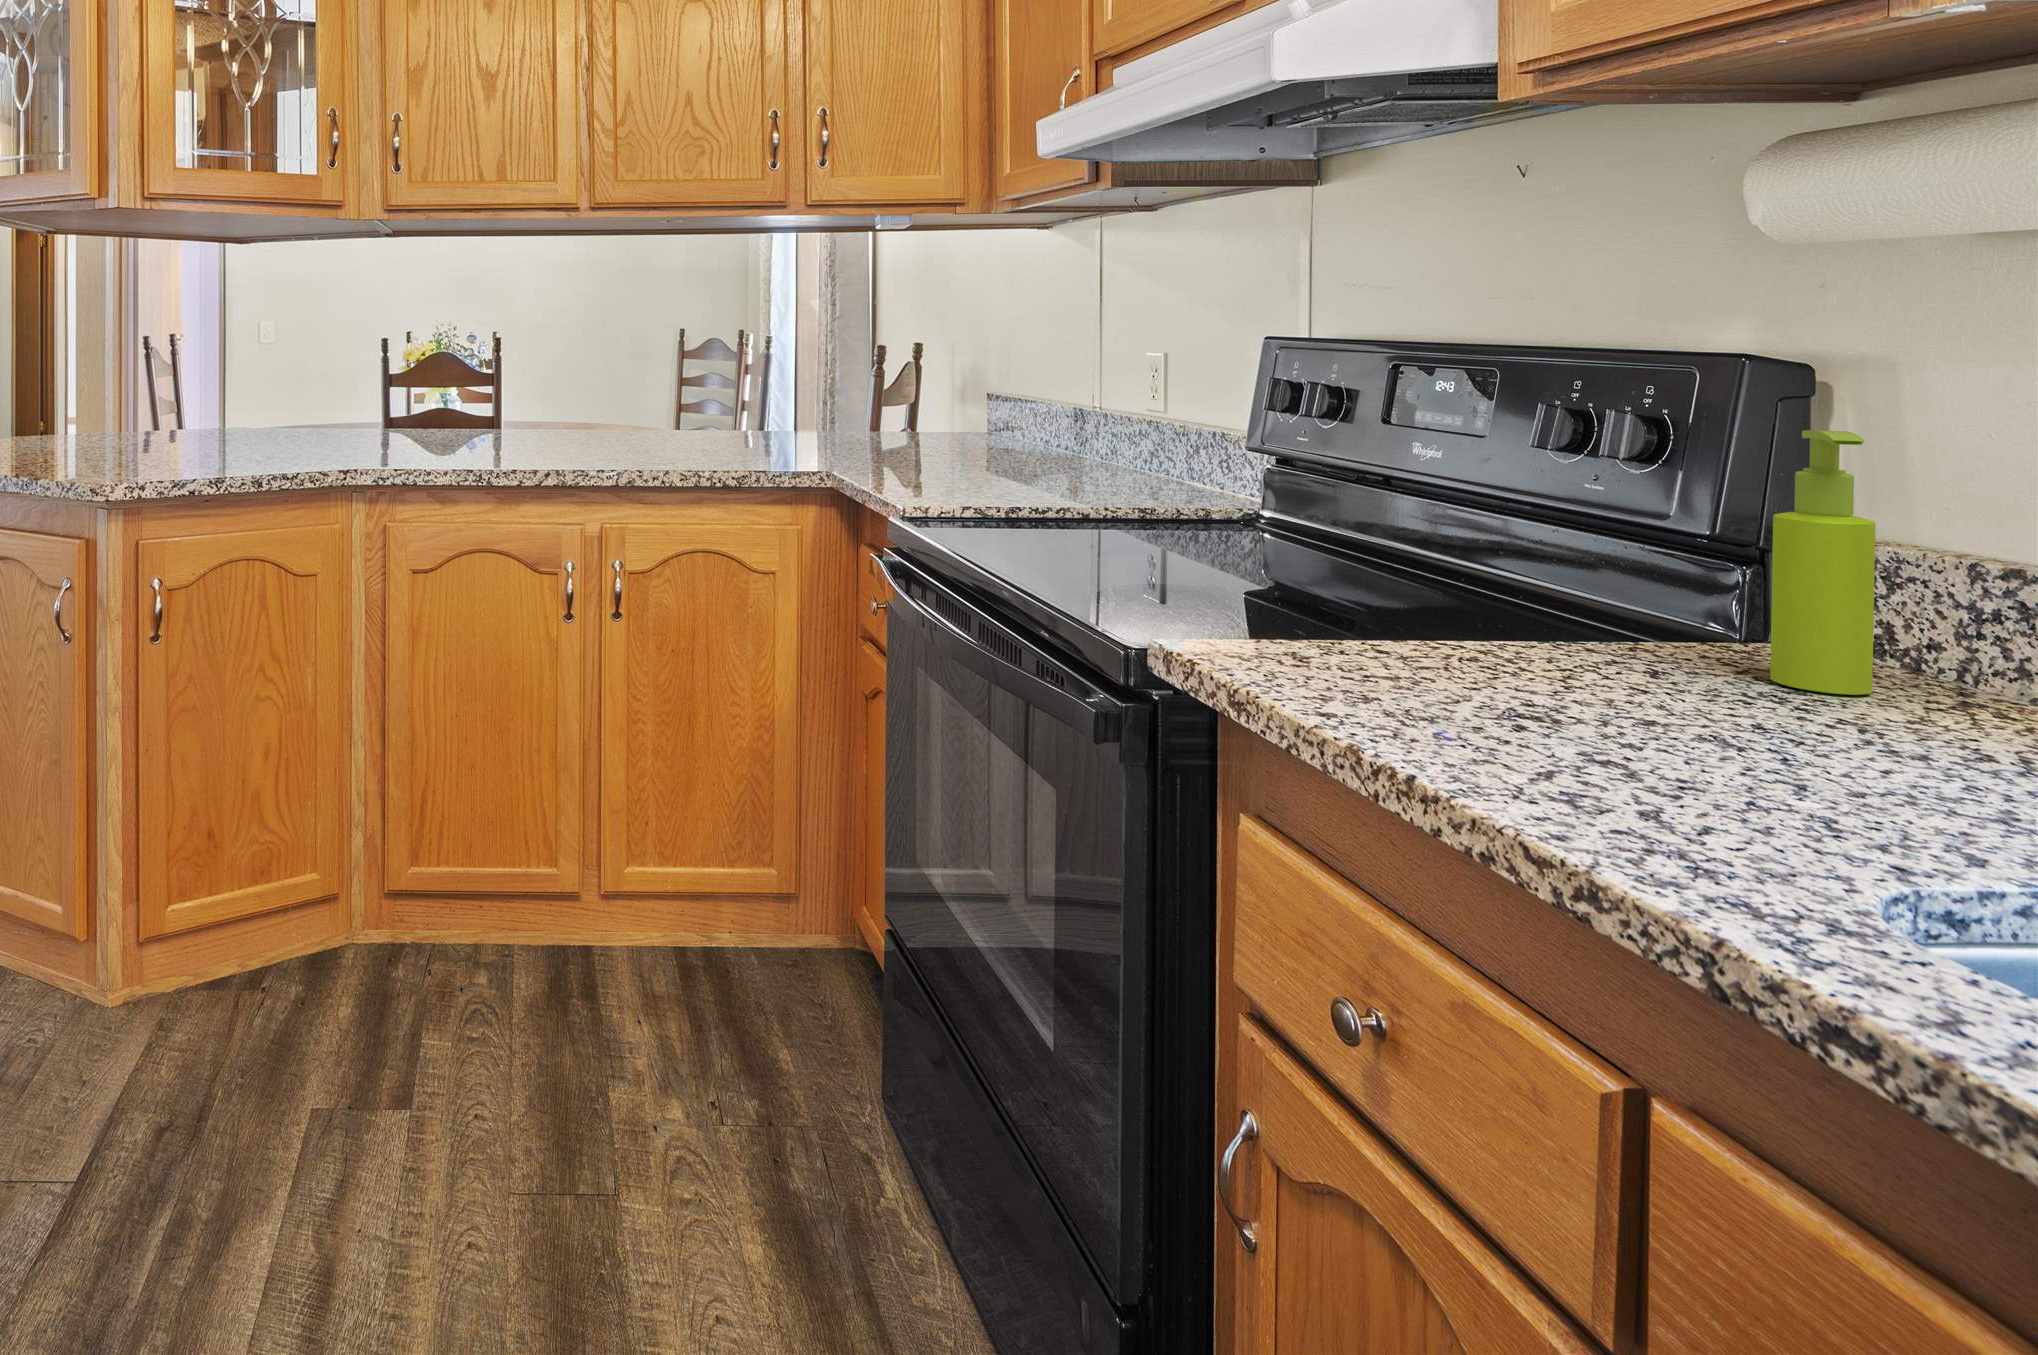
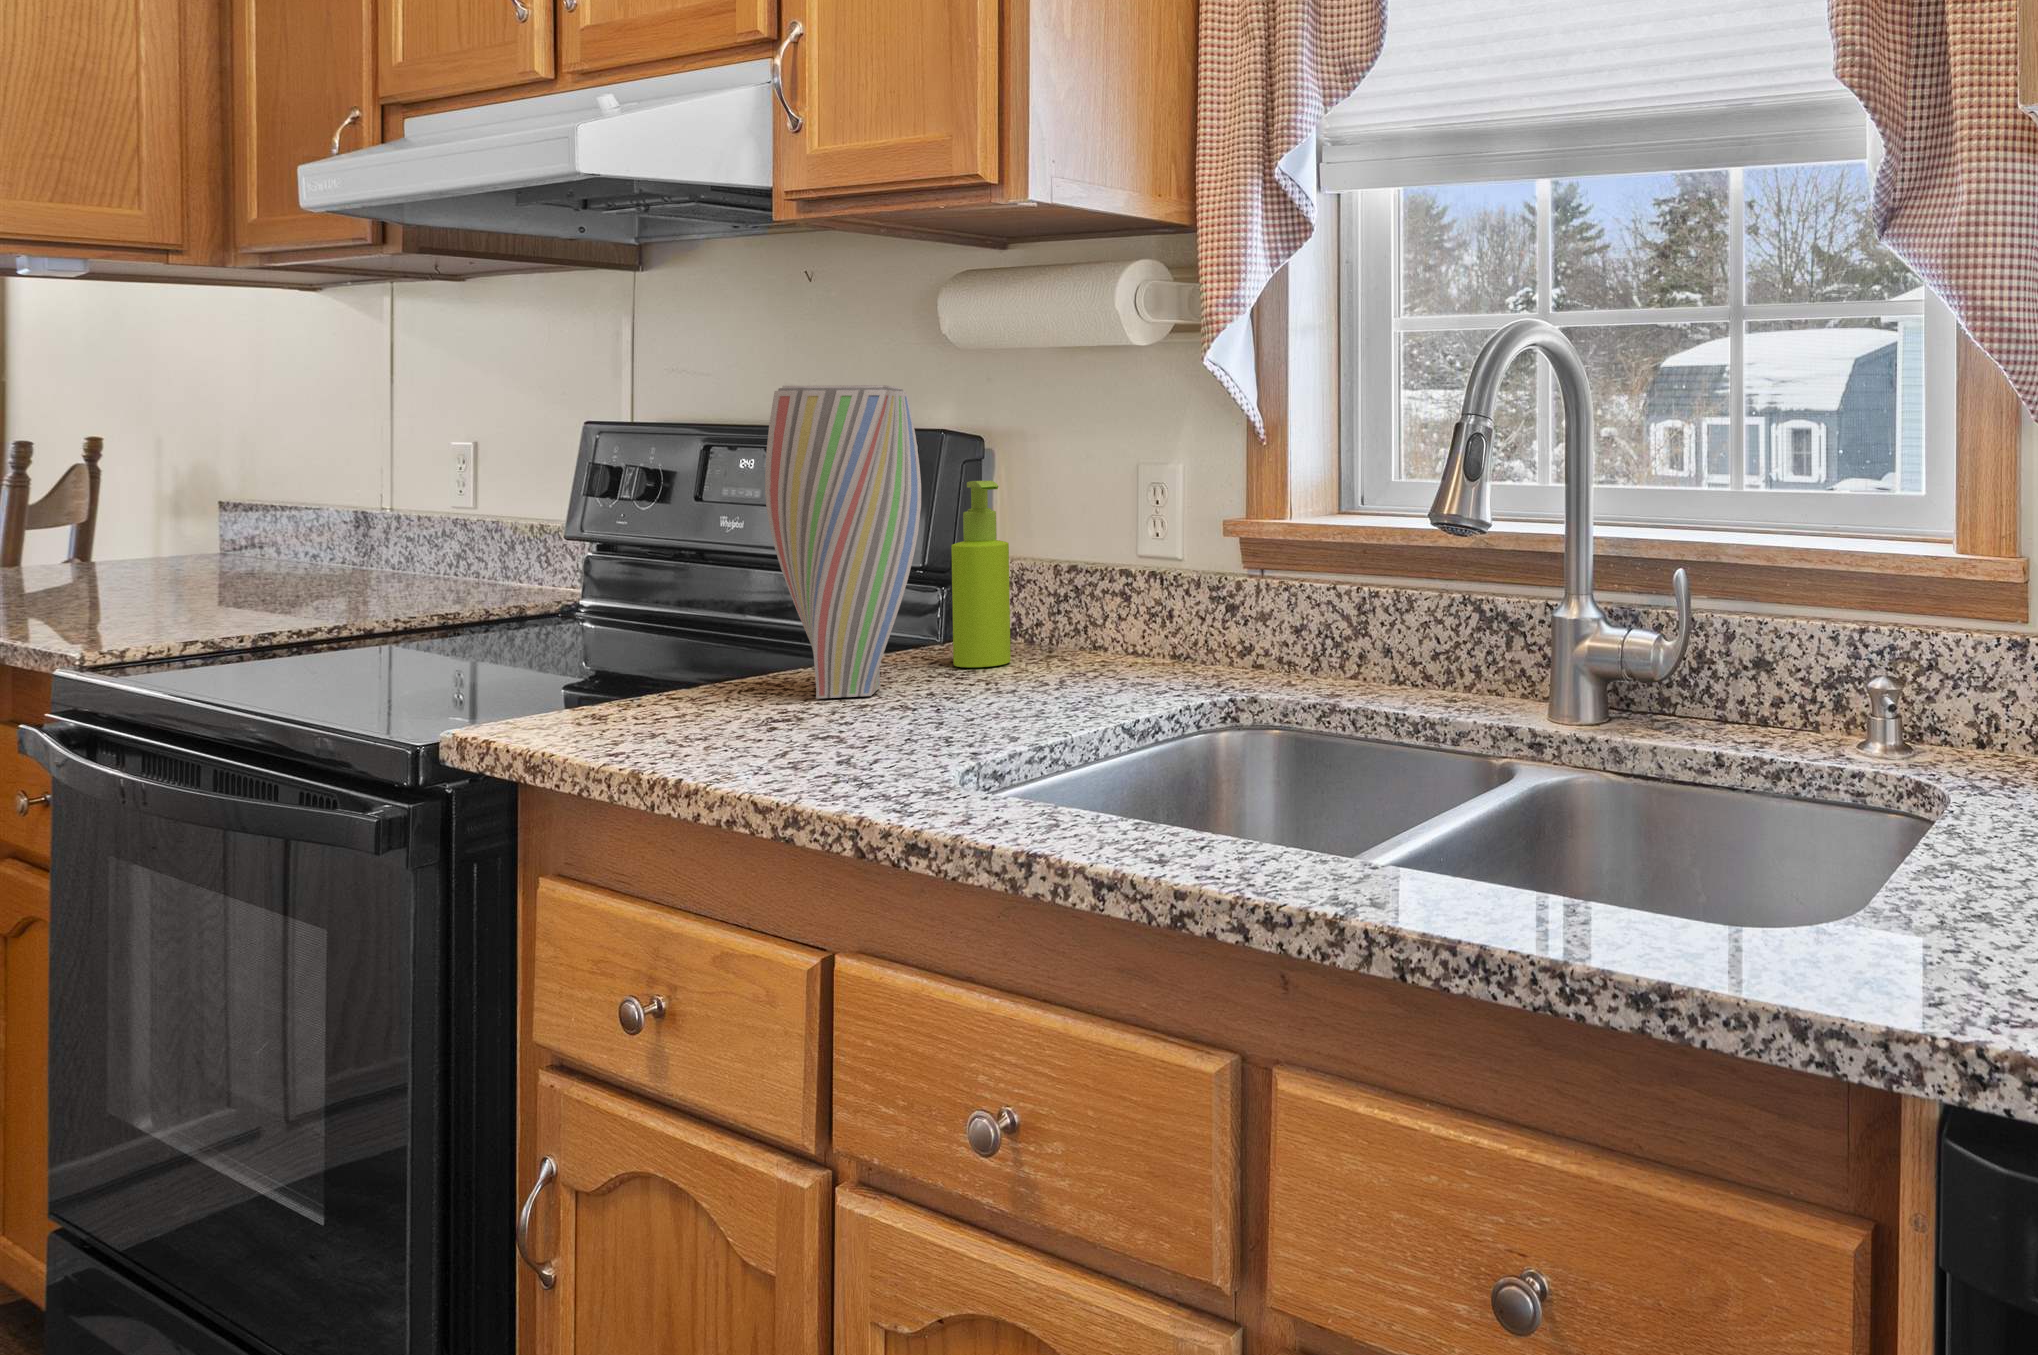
vase: none [1509,297,1740,705] -> present [765,385,921,699]

